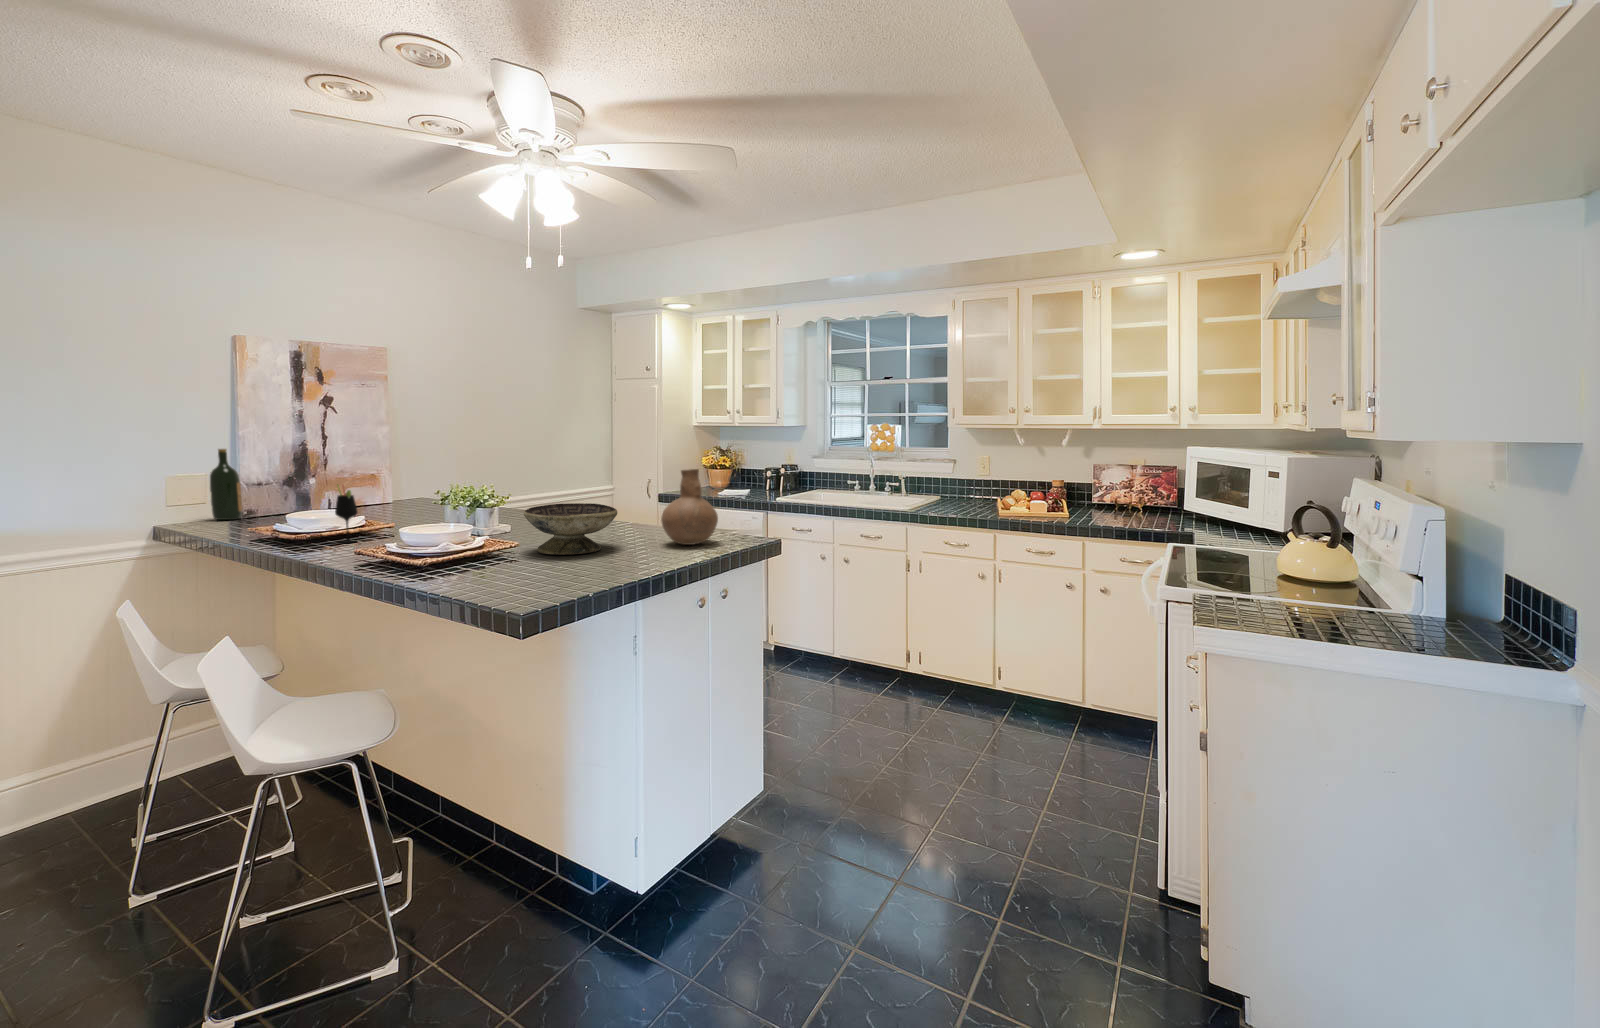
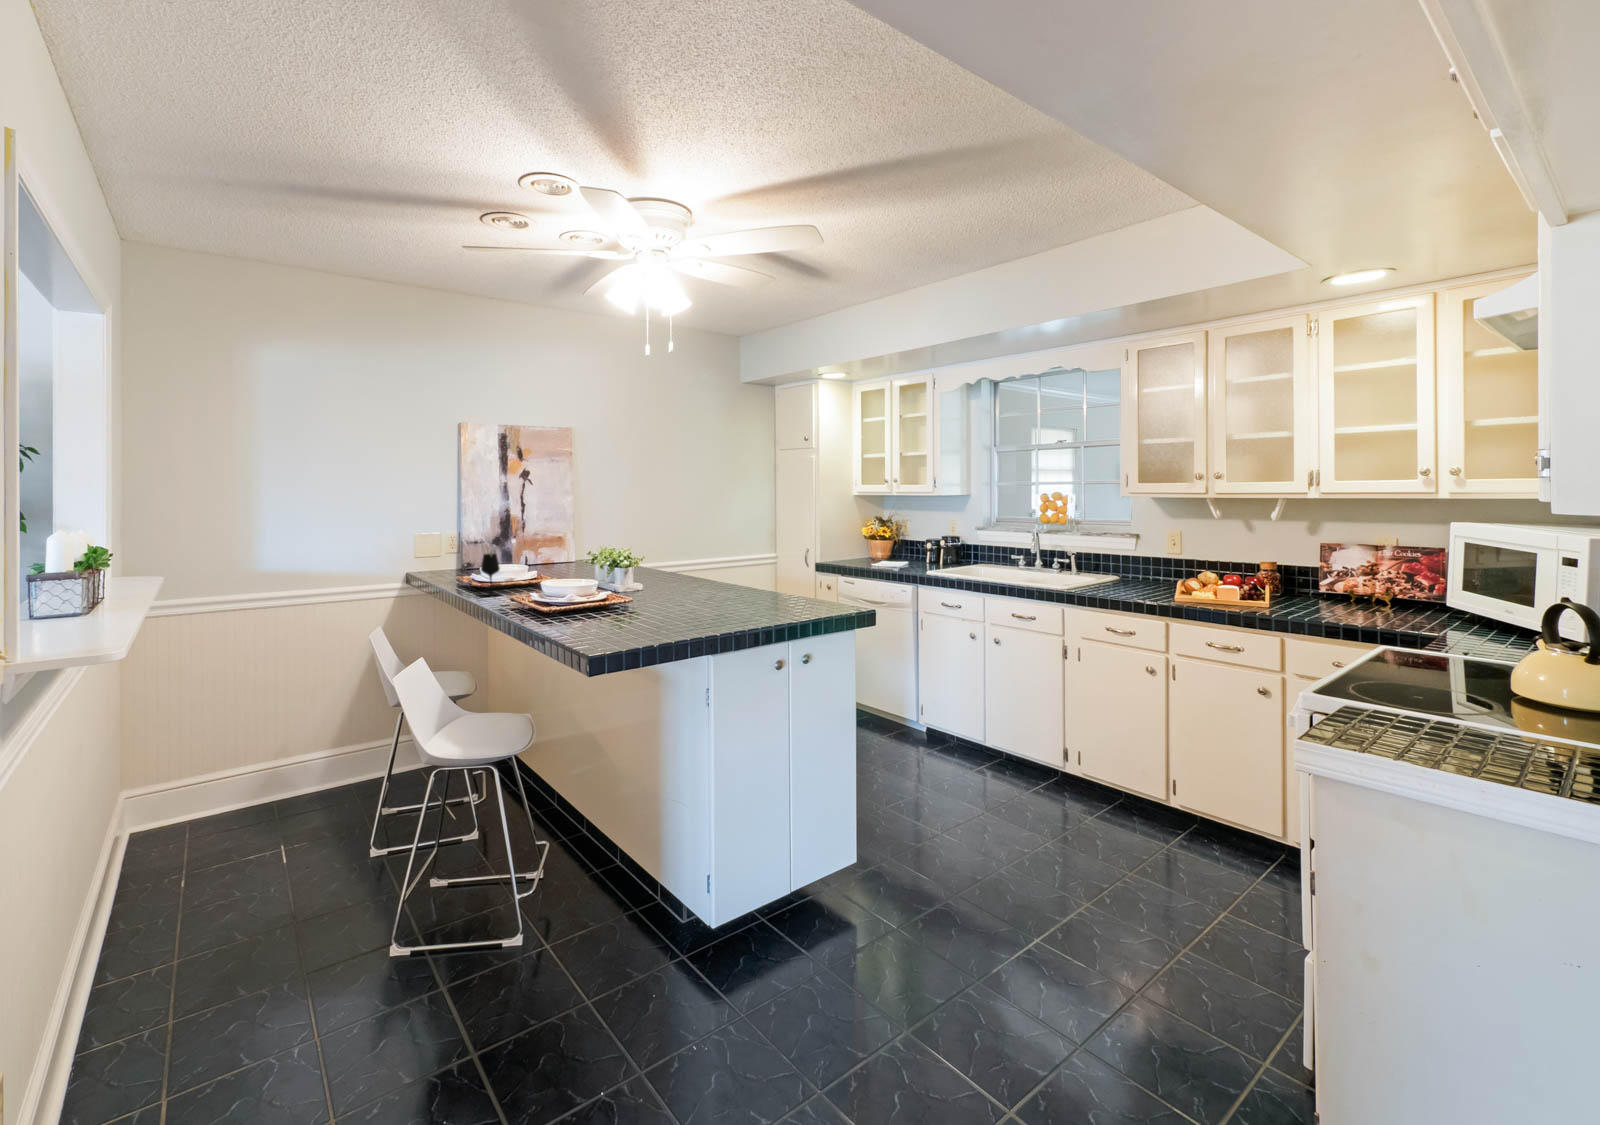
wine bottle: present [210,449,242,520] -> none [436,514,459,572]
vase: present [661,469,718,545] -> none [734,537,794,617]
decorative bowl: present [524,503,617,555] -> none [601,568,692,620]

